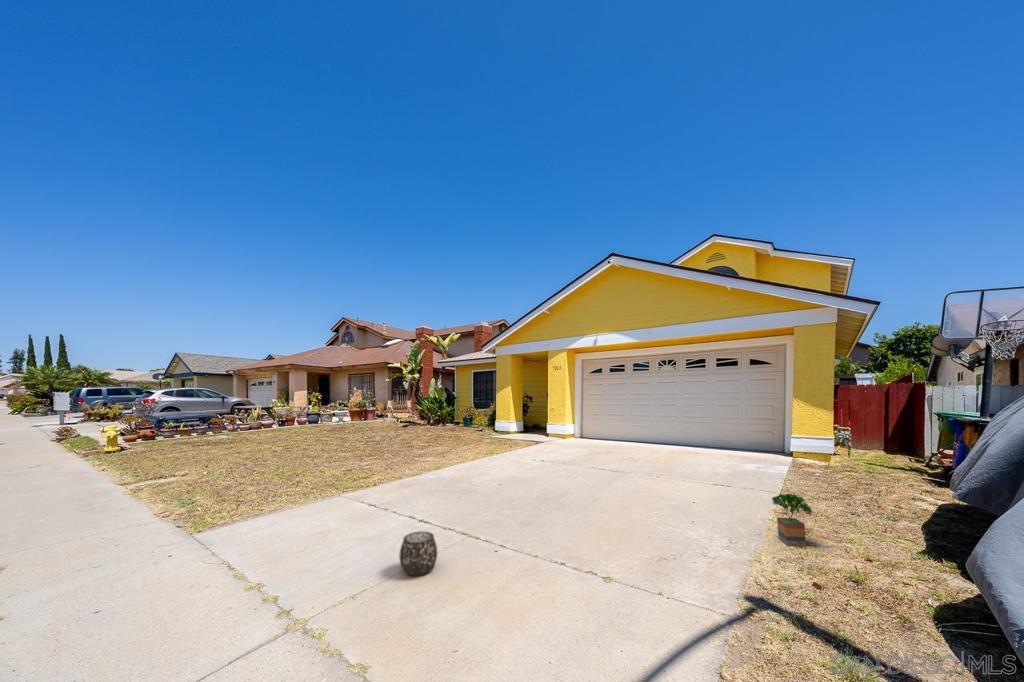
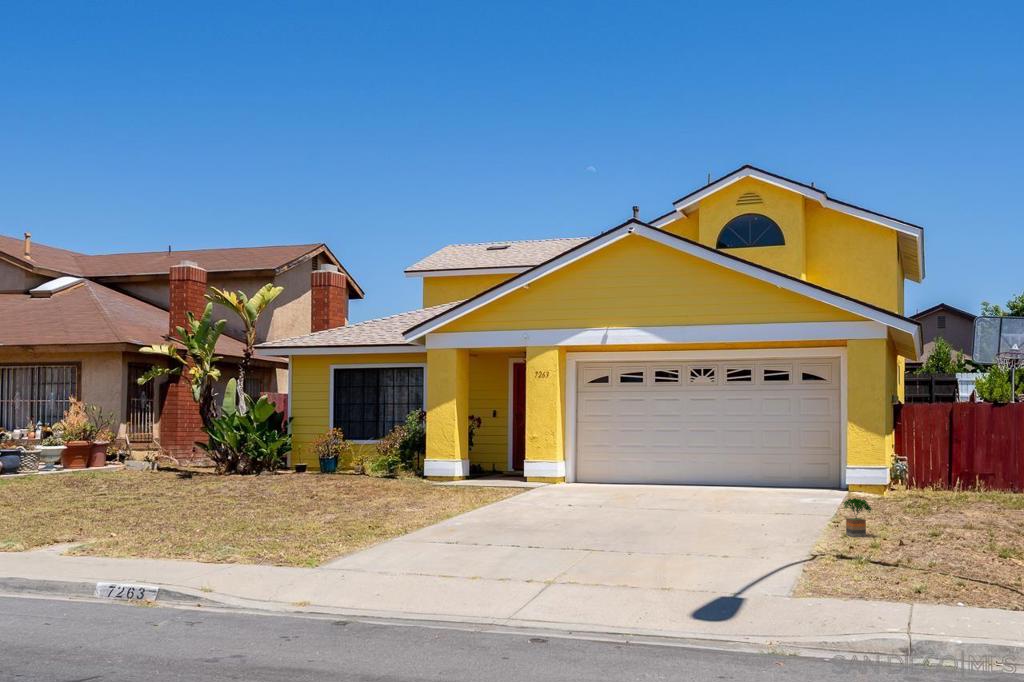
woven basket: present [399,531,437,576] -> none [583,531,614,560]

